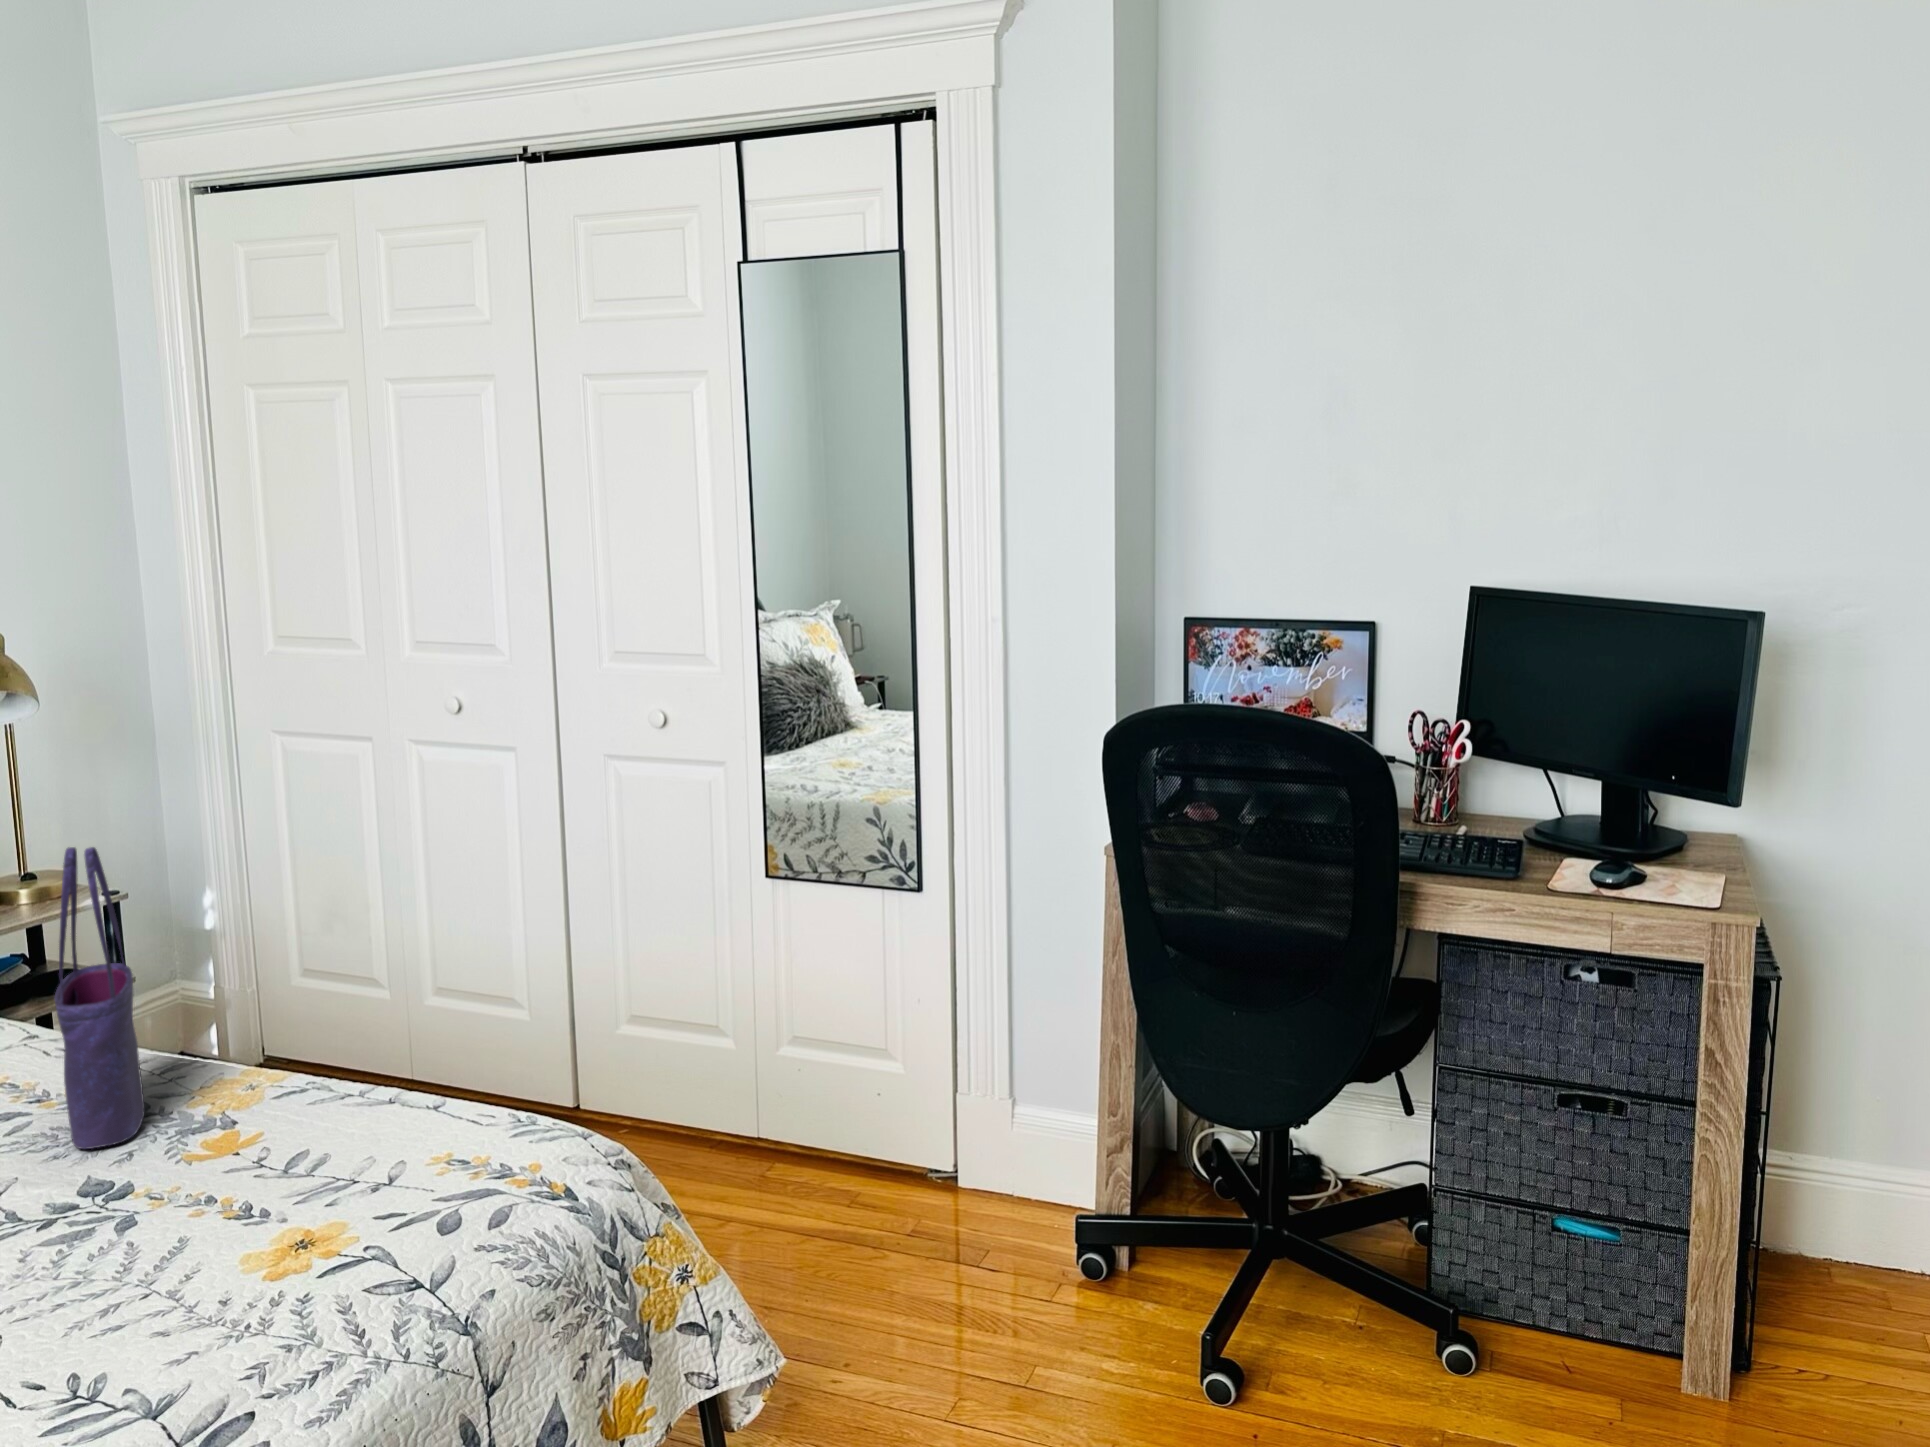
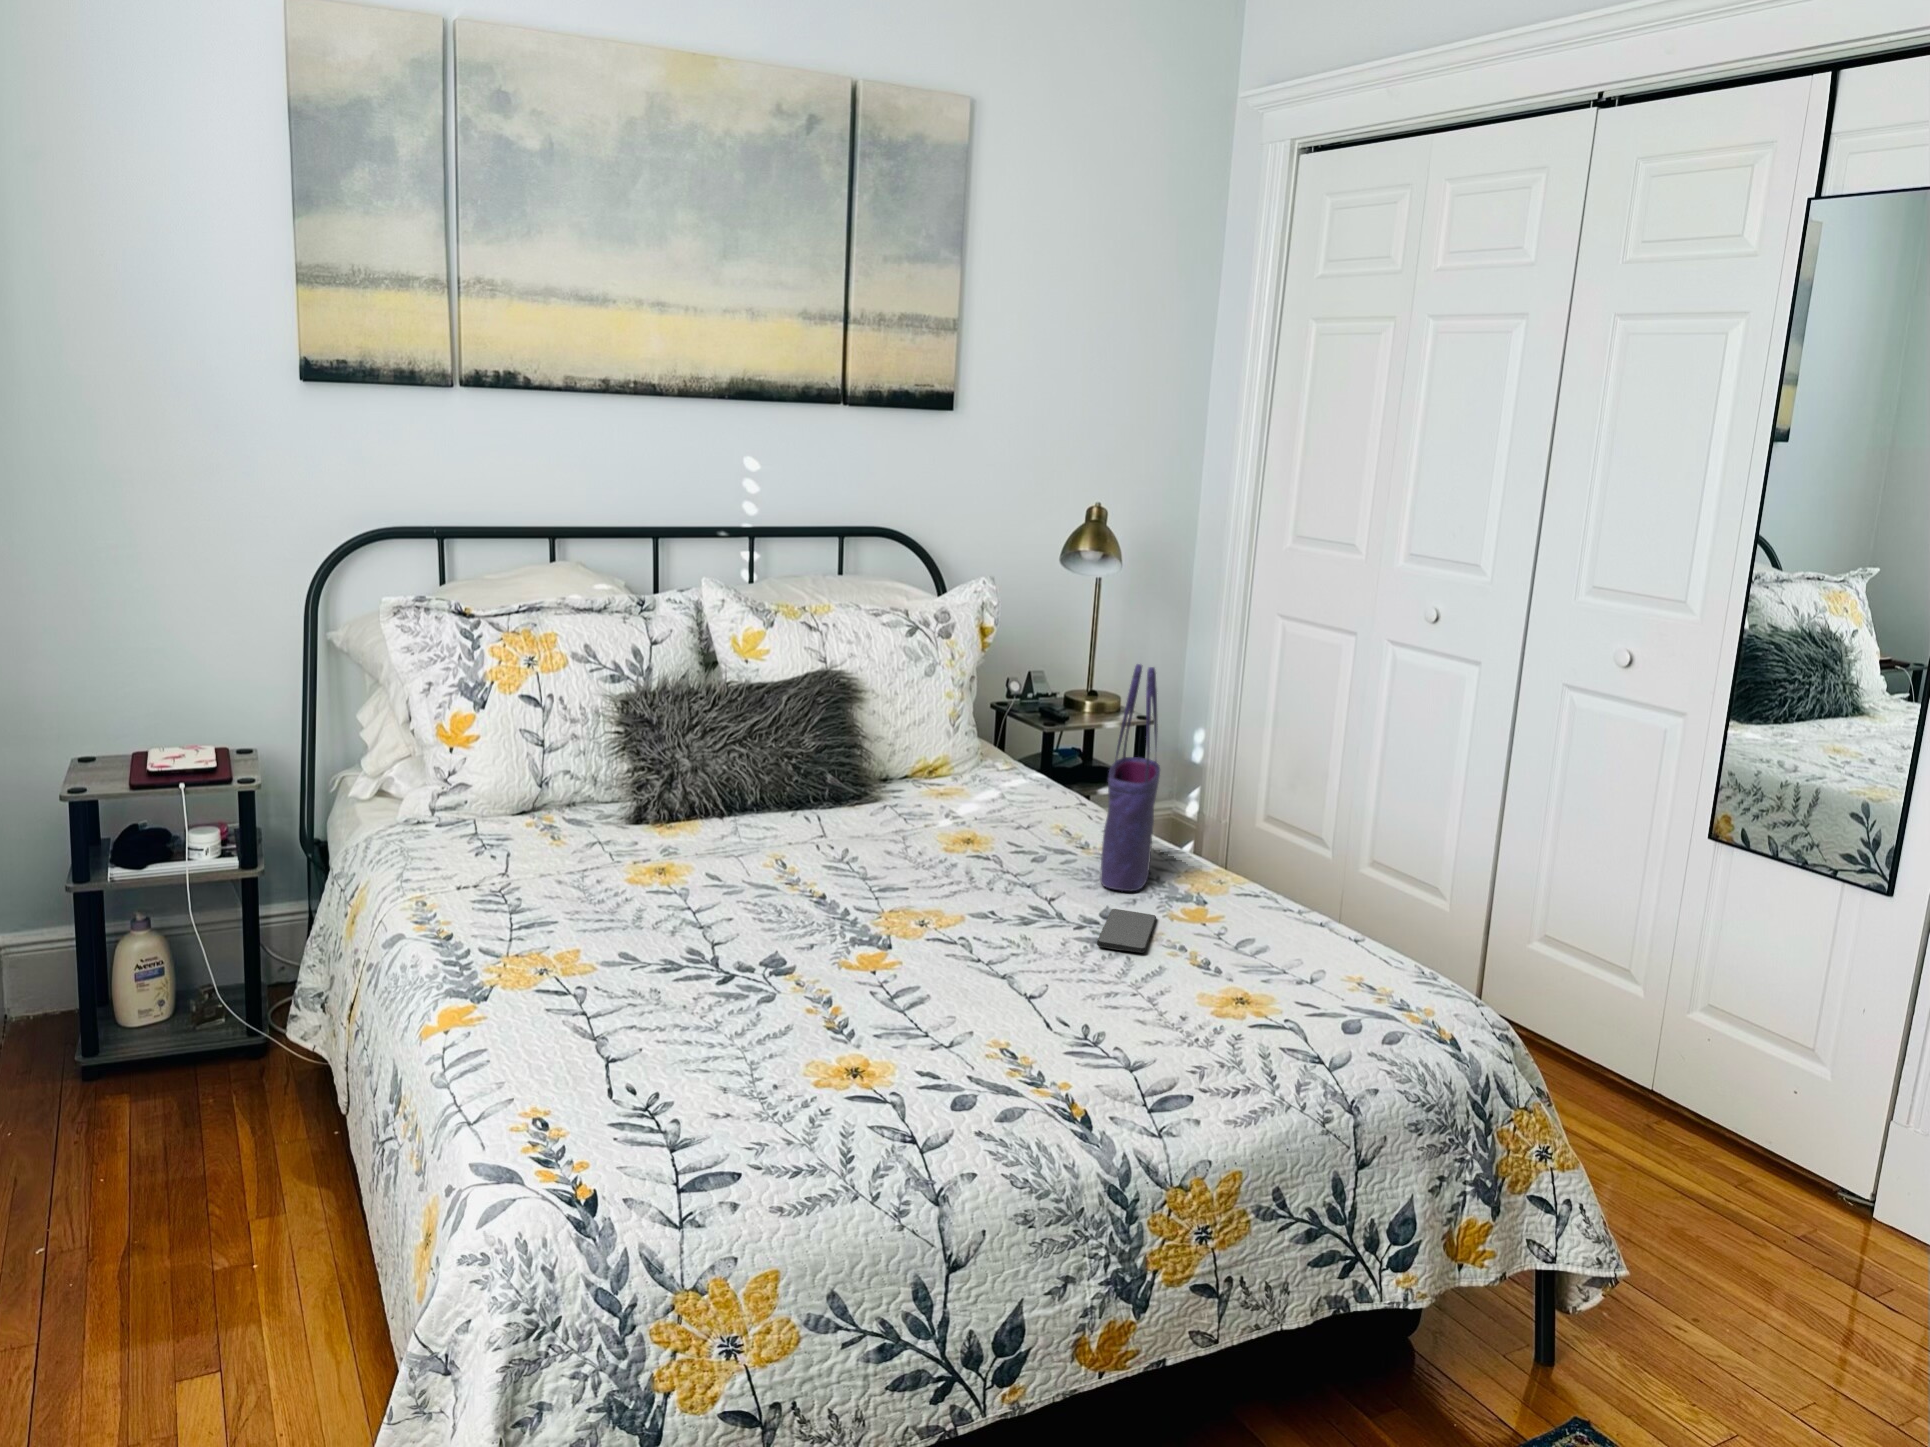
smartphone: none [78,1166,164,1242] -> present [1097,909,1156,953]

